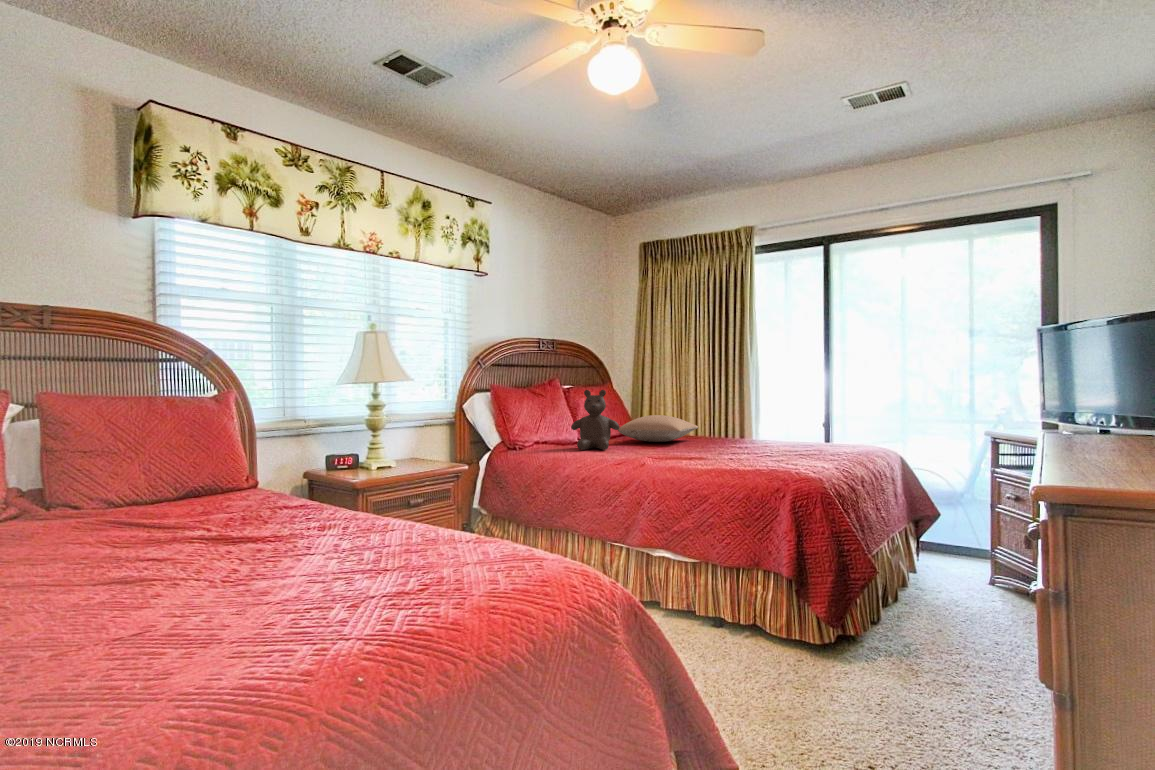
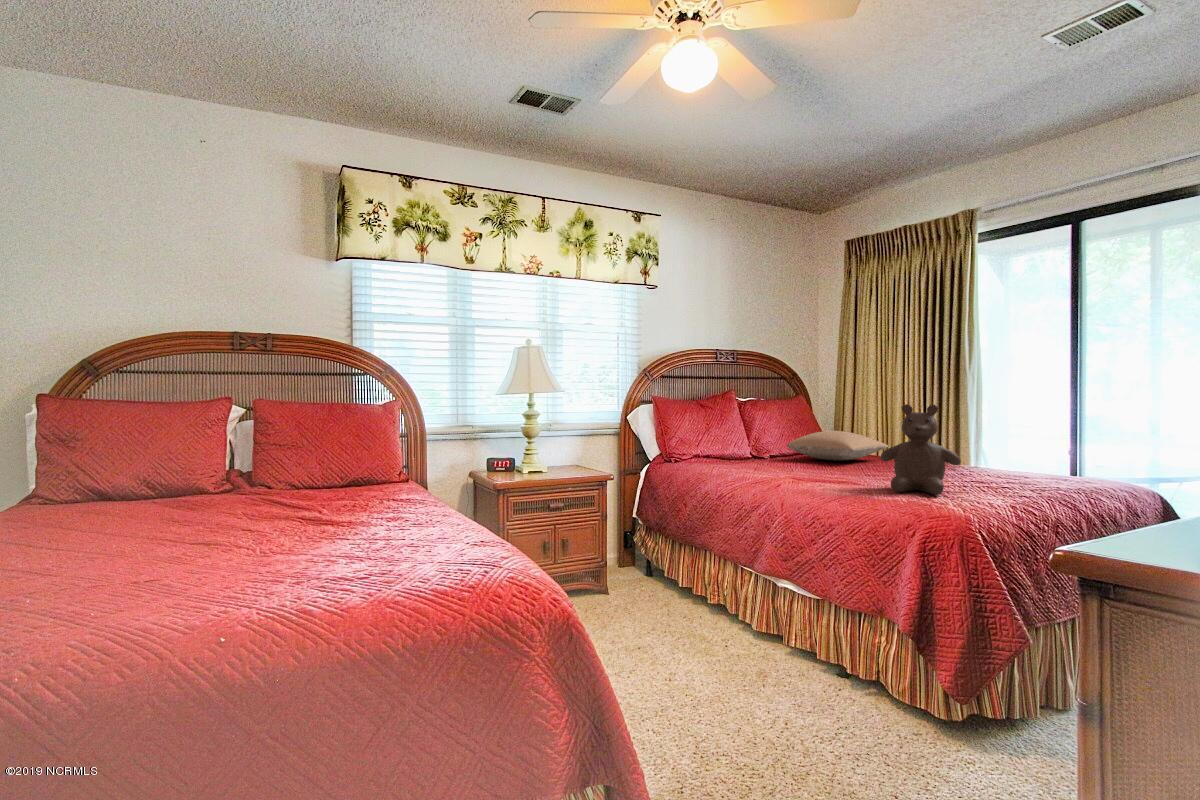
teddy bear: present [571,390,619,450] -> present [880,404,961,495]

